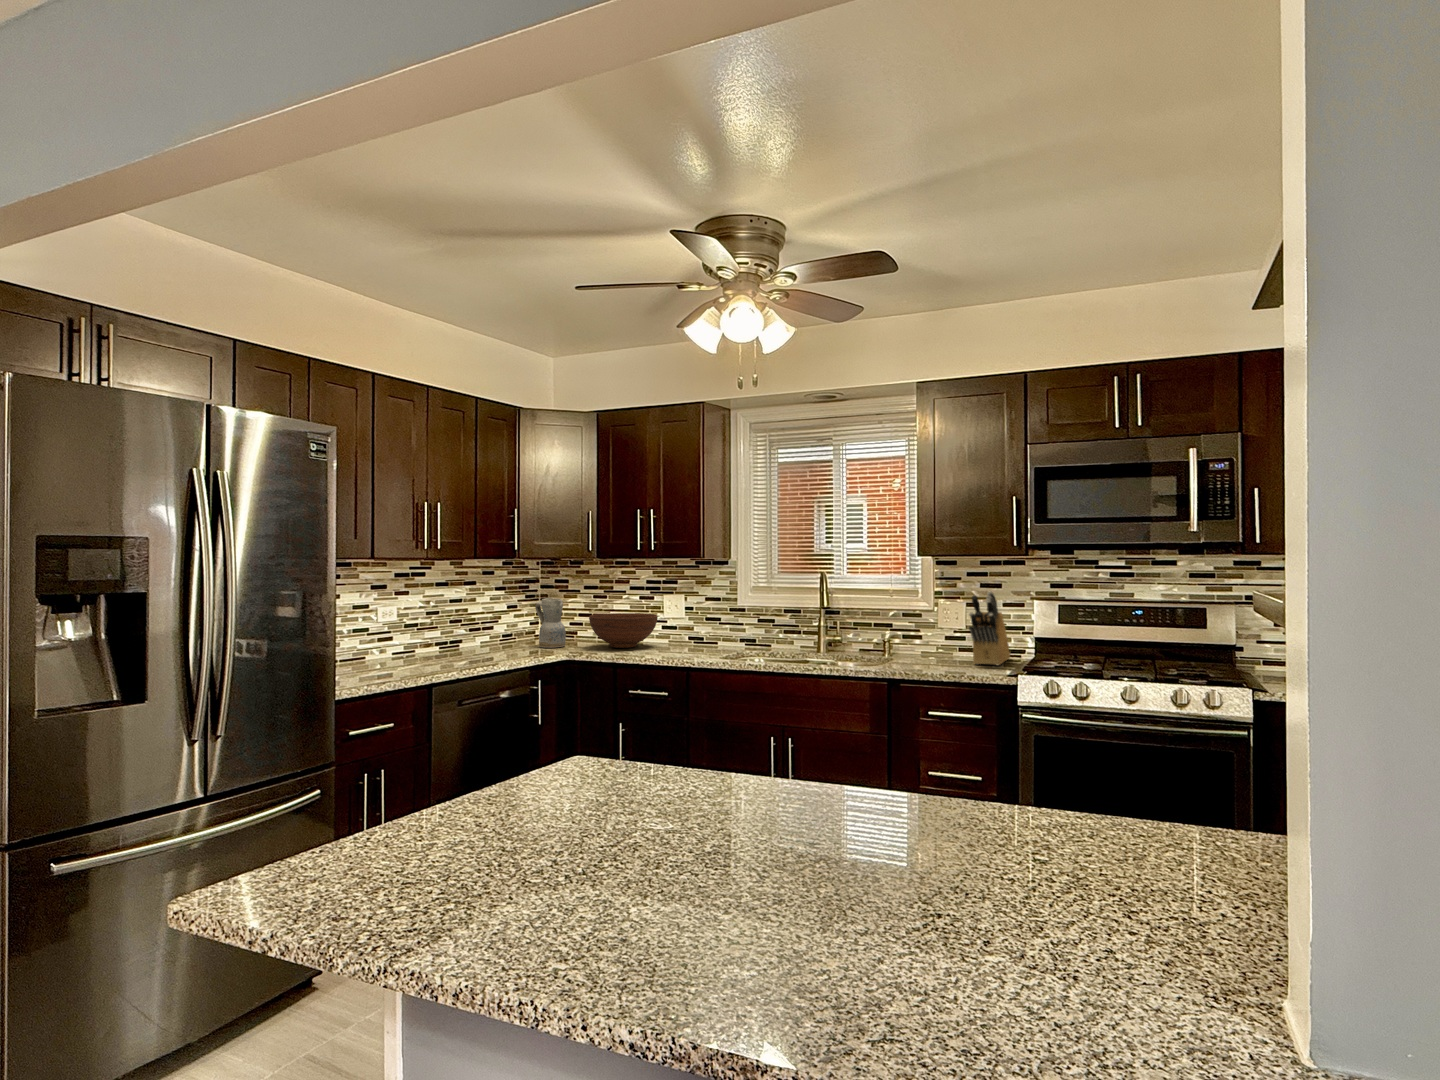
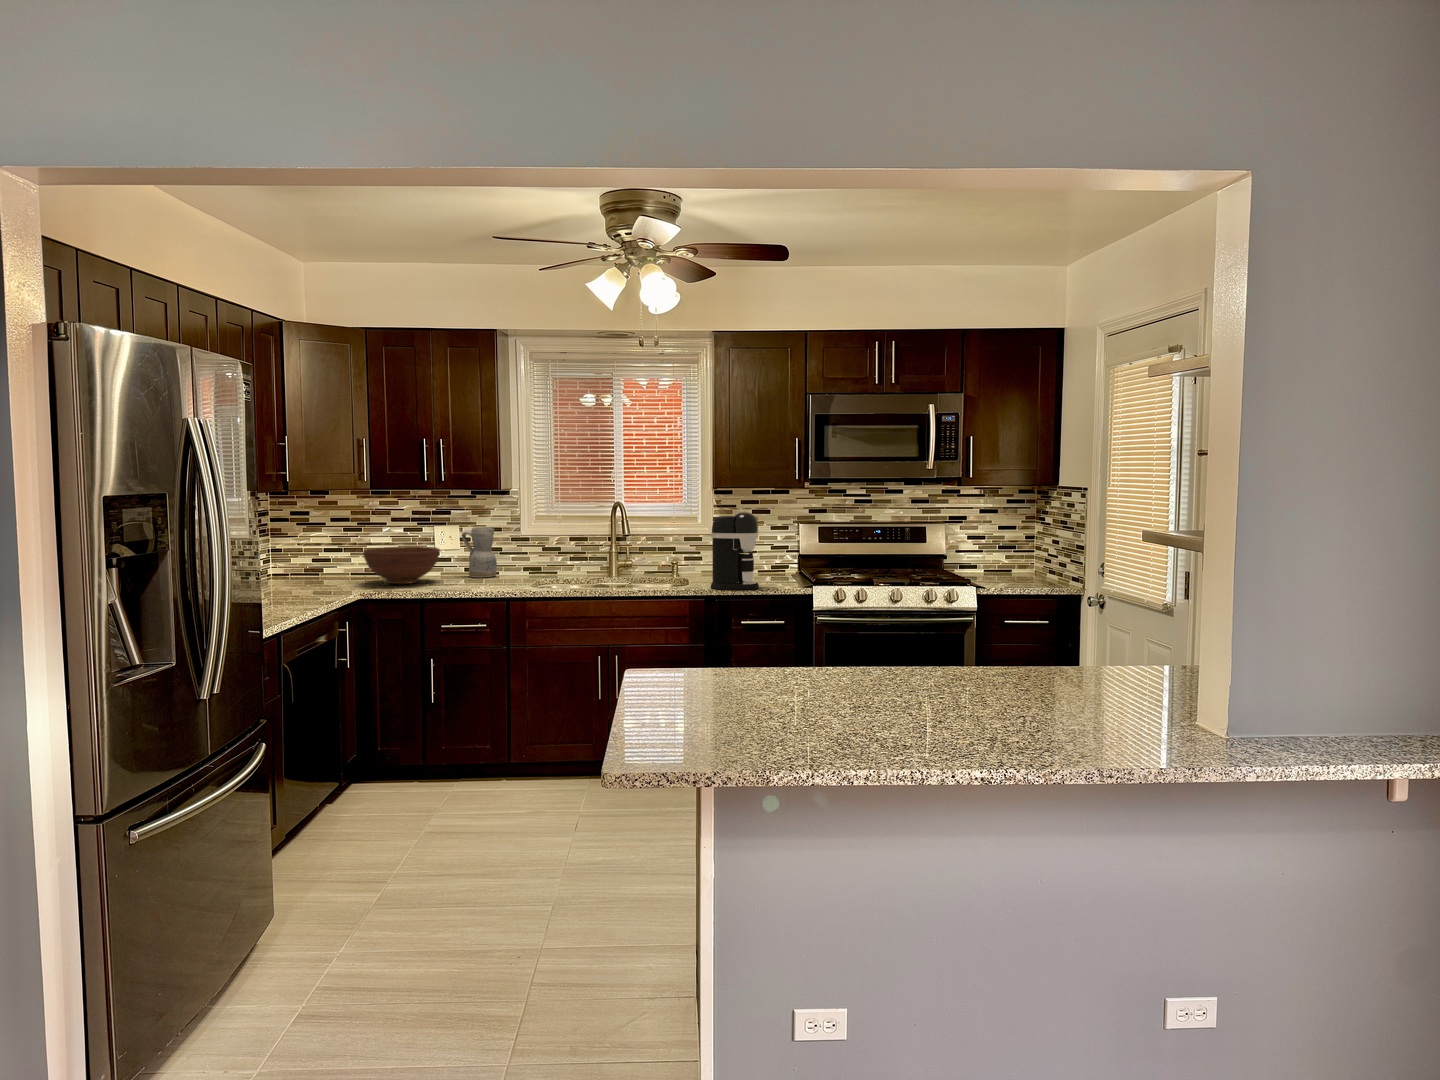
coffee maker: none [899,583,955,674] -> present [711,512,759,590]
knife block: present [969,591,1010,665] -> none [760,518,783,580]
ceramic pitcher: present [535,598,566,648] -> present [462,527,497,577]

